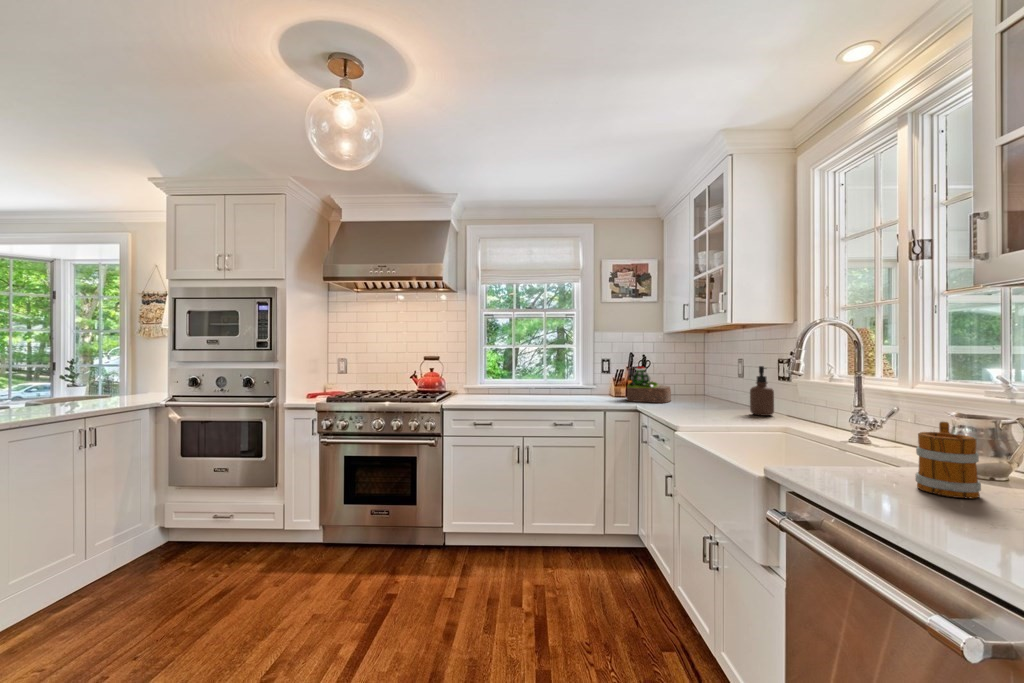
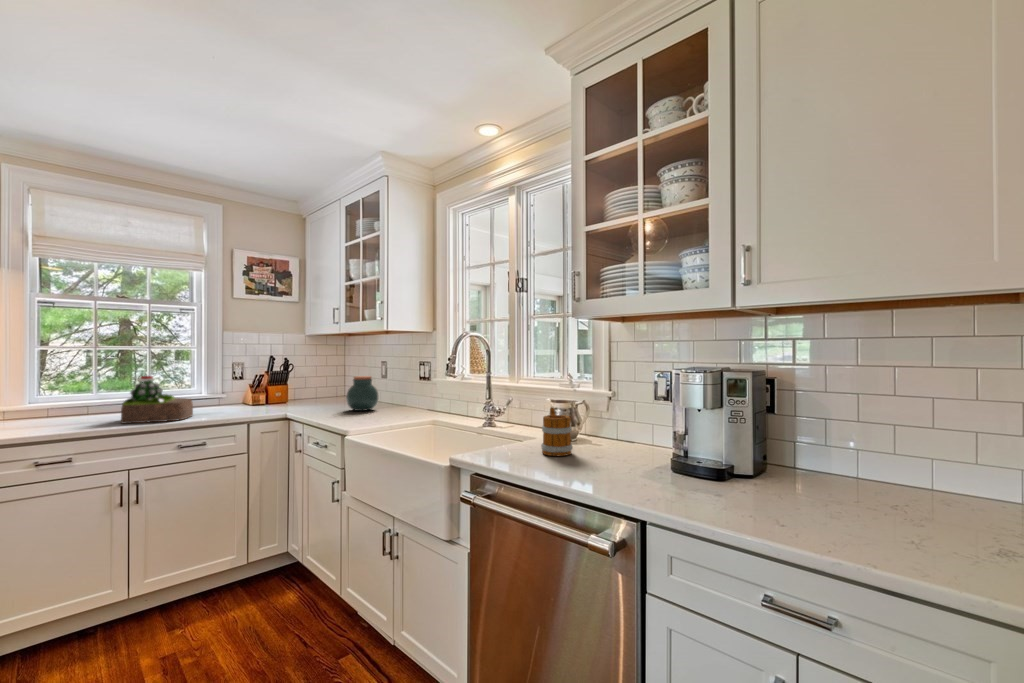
succulent plant: present [627,366,671,403] -> present [121,376,193,424]
soap dispenser: present [750,366,774,416] -> none [401,369,420,412]
jar: none [691,373,726,409] -> present [346,376,378,411]

